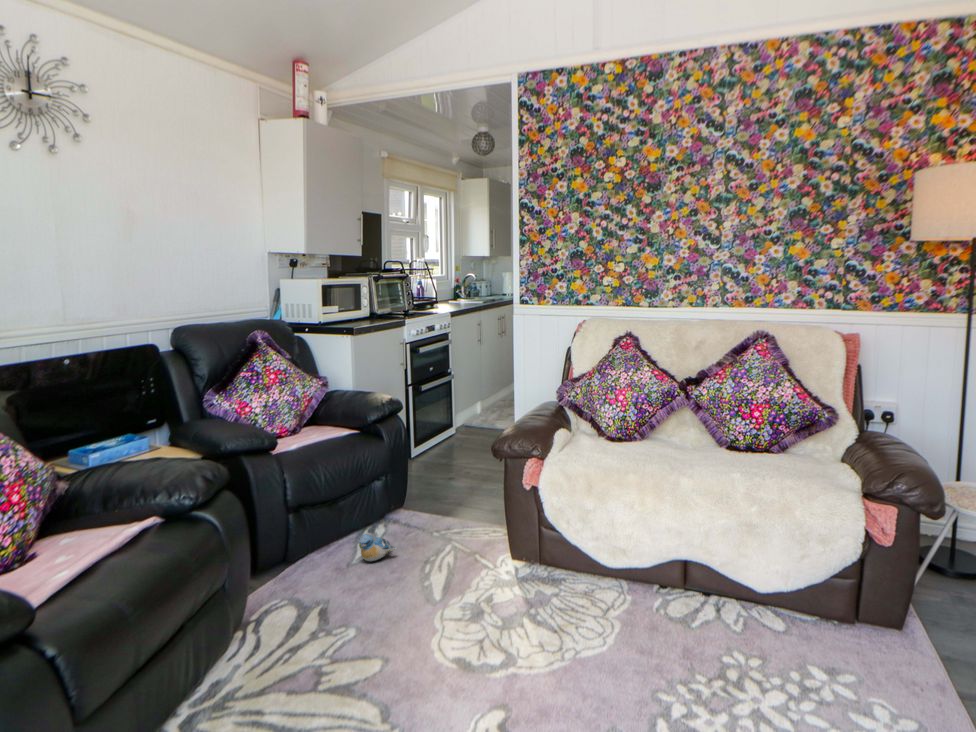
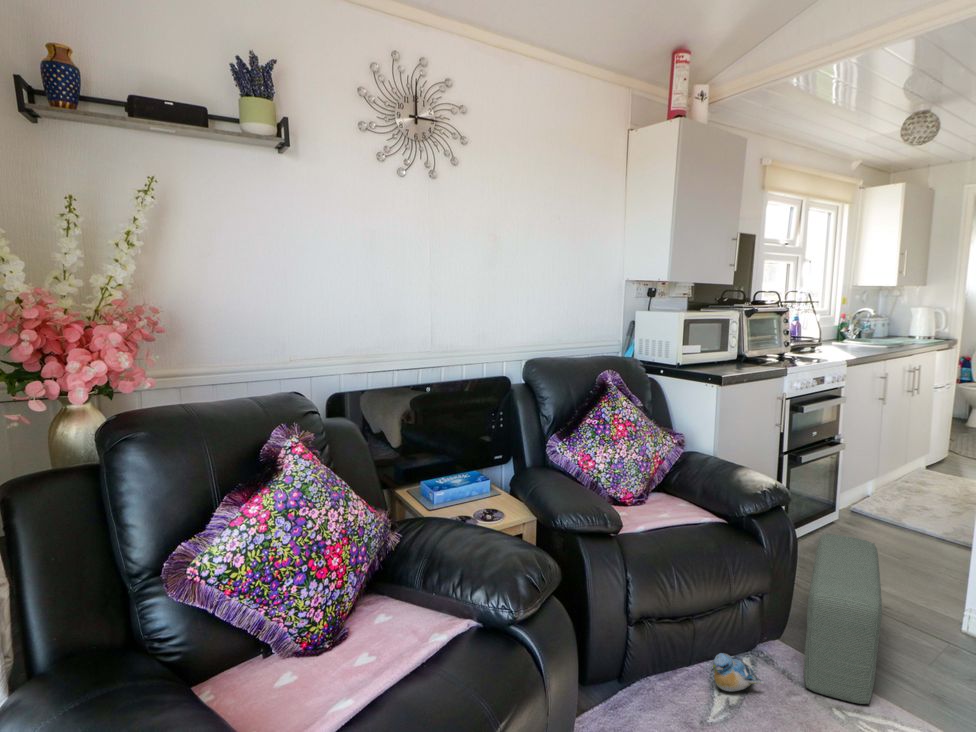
pouf: none [424,437,472,547] -> present [804,535,882,704]

